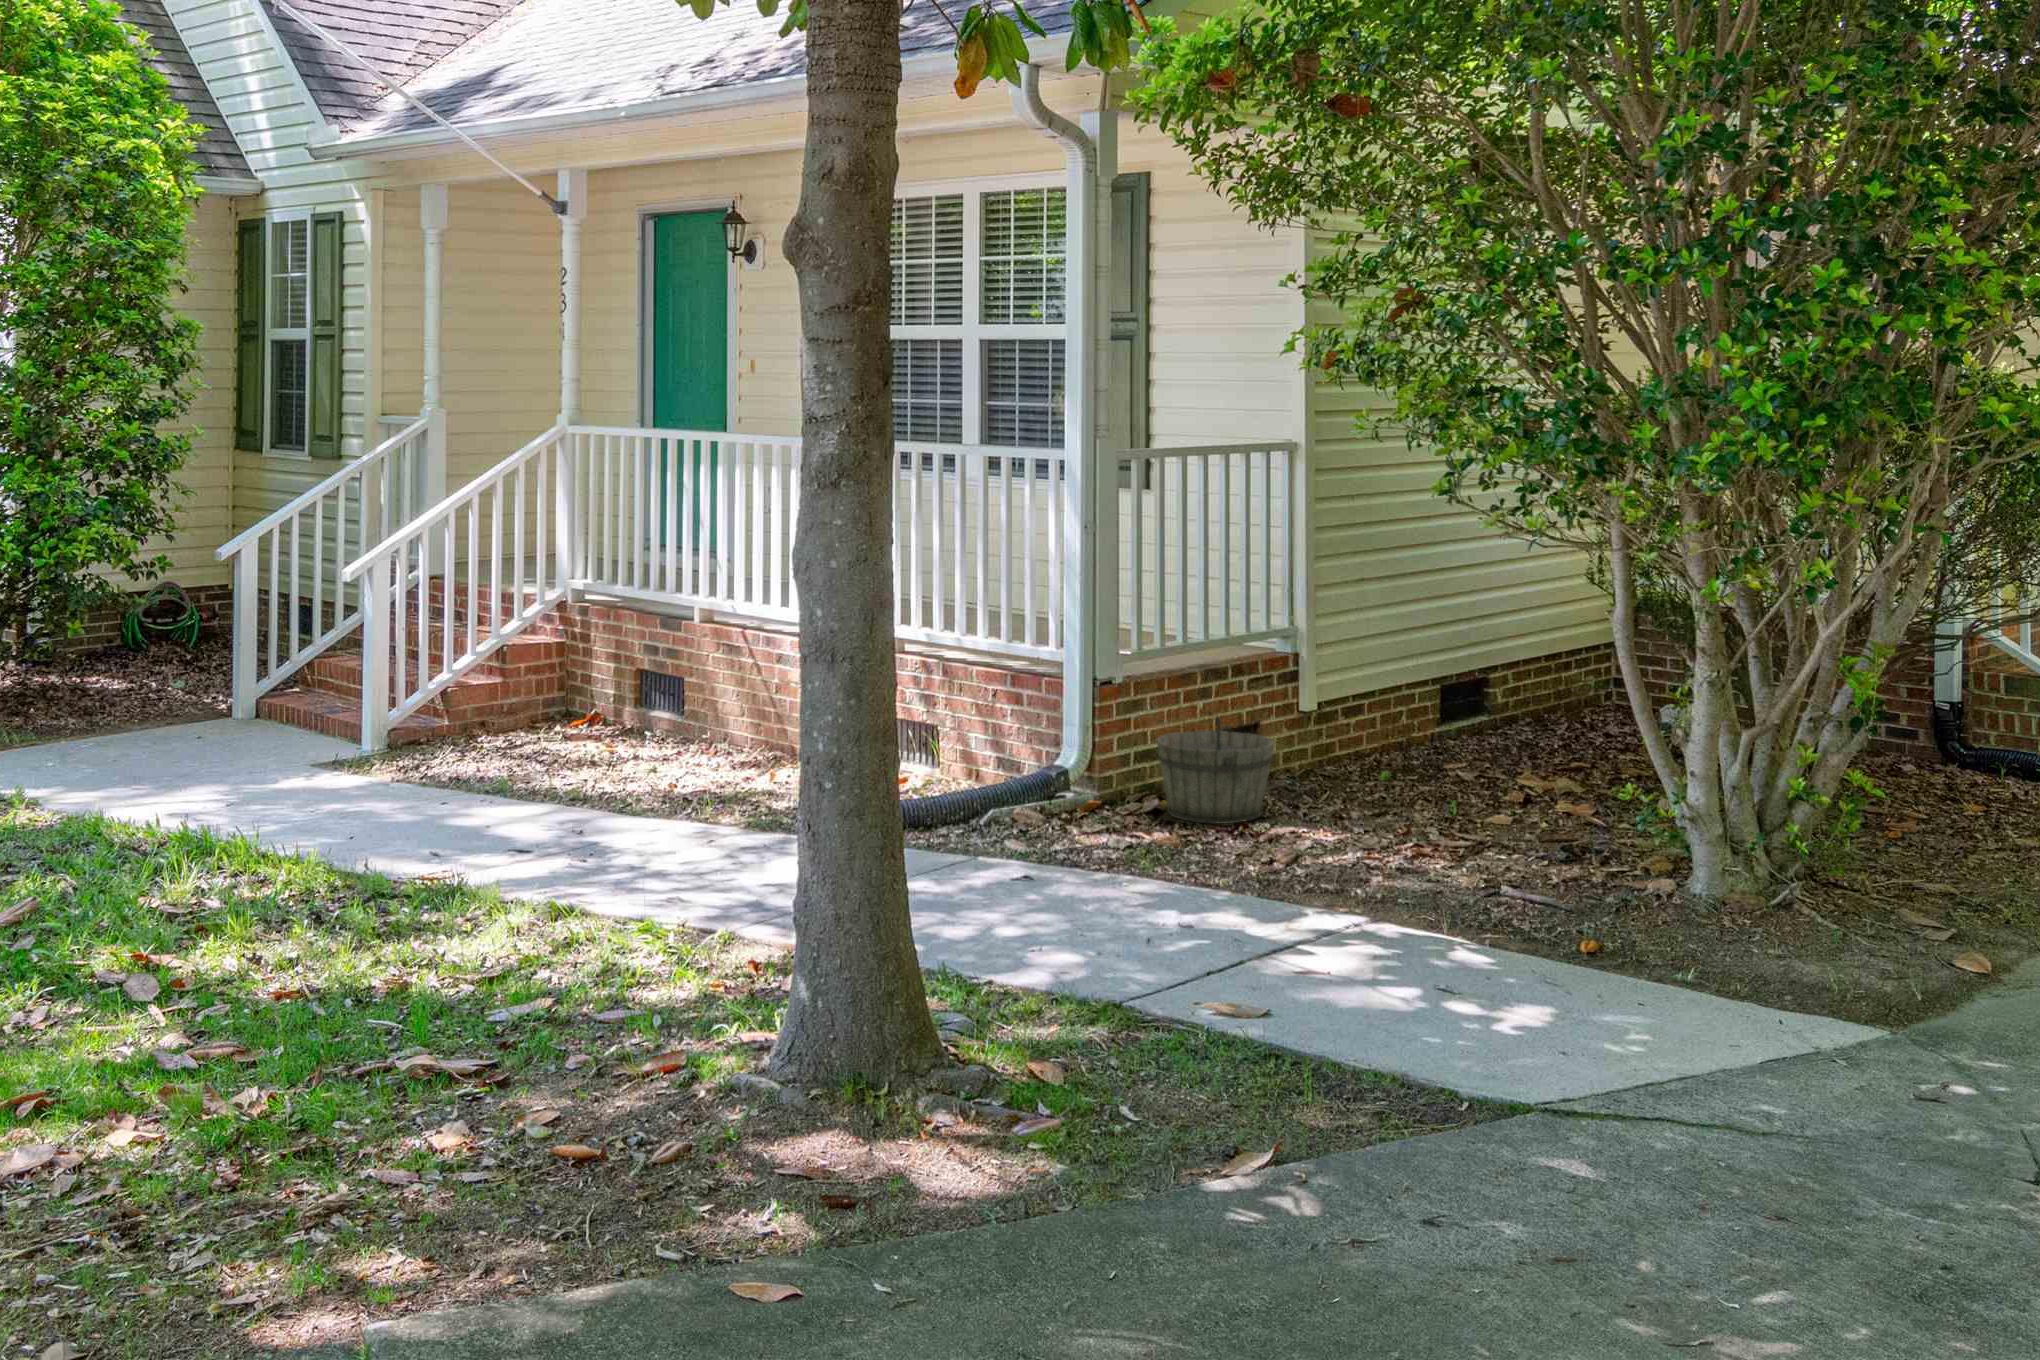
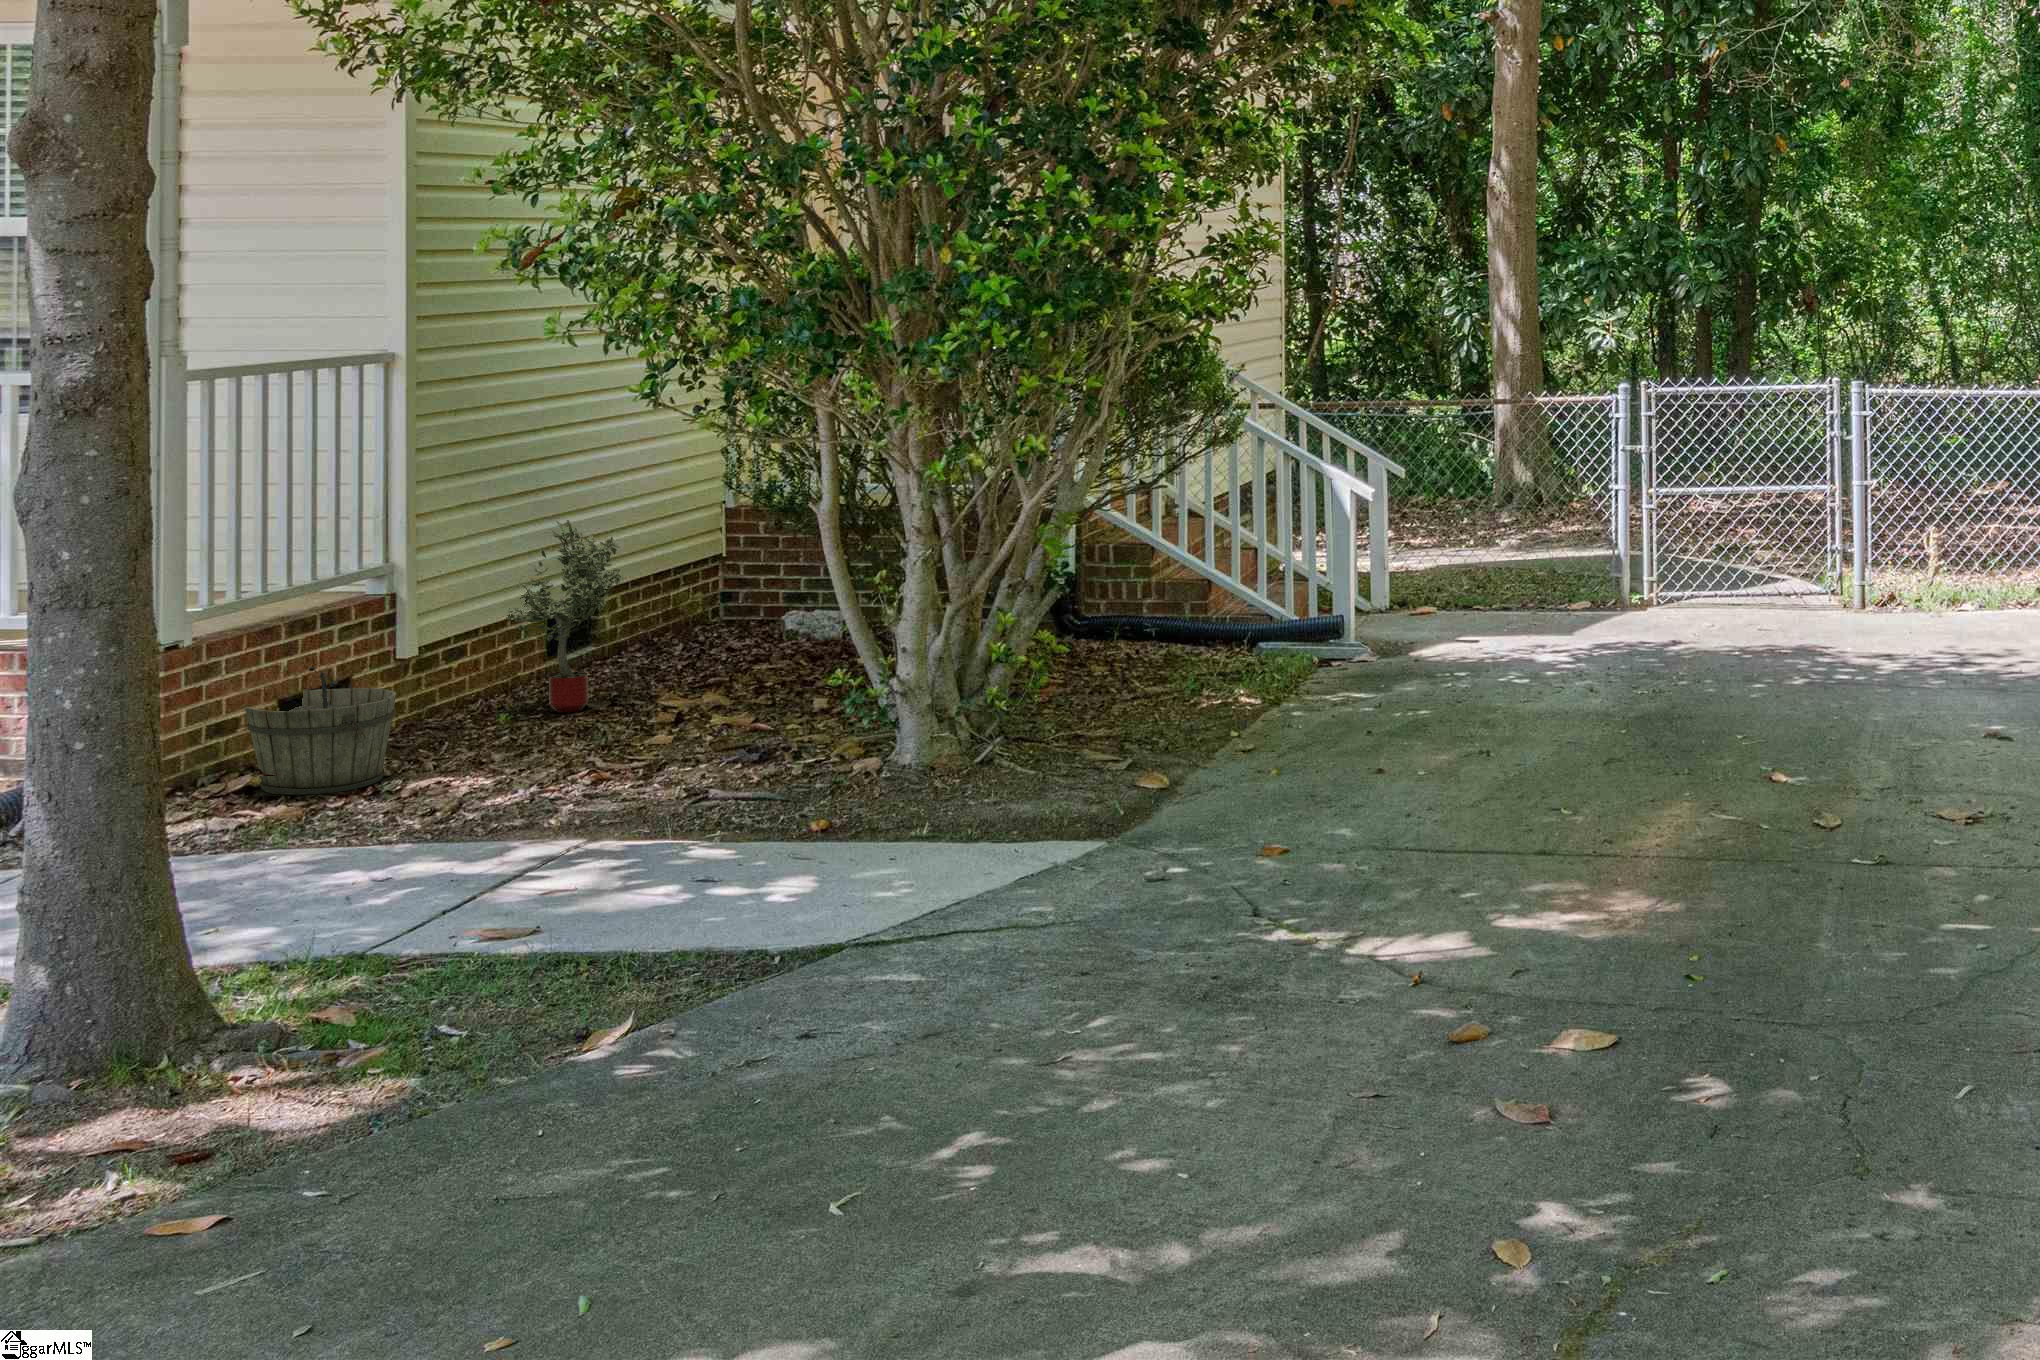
potted tree: none [1391,600,1501,775] -> present [506,520,624,713]

